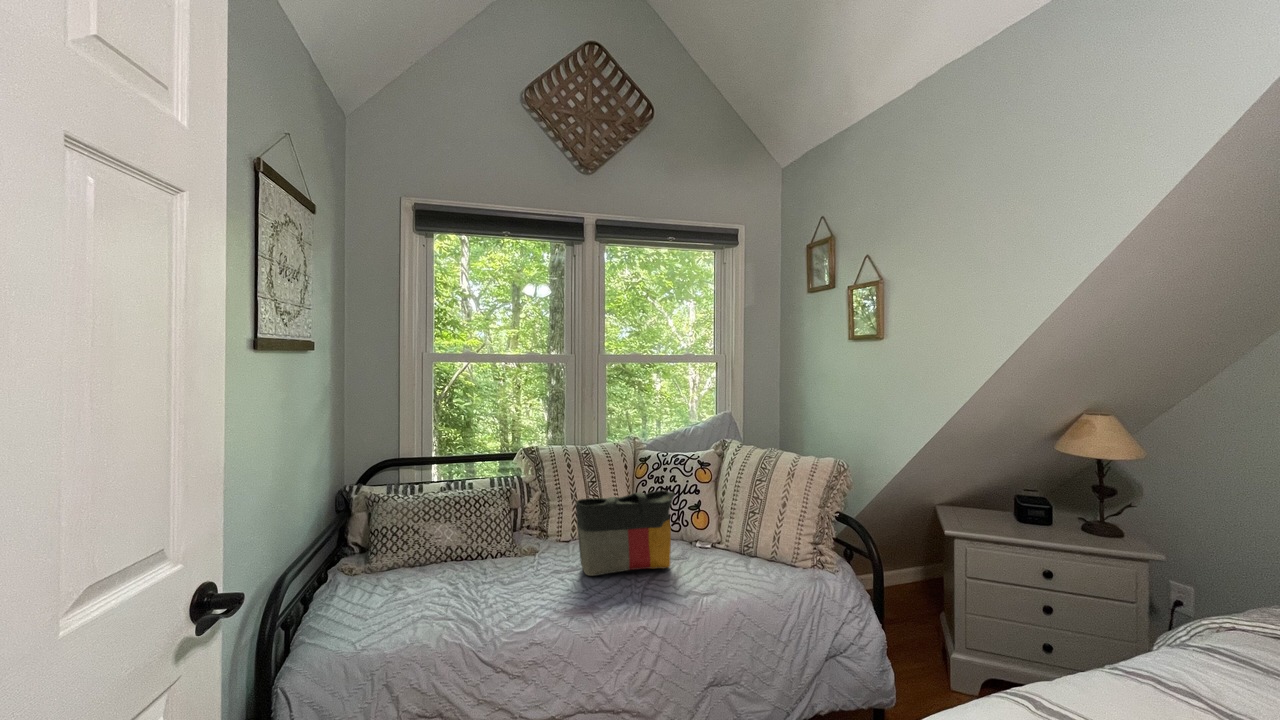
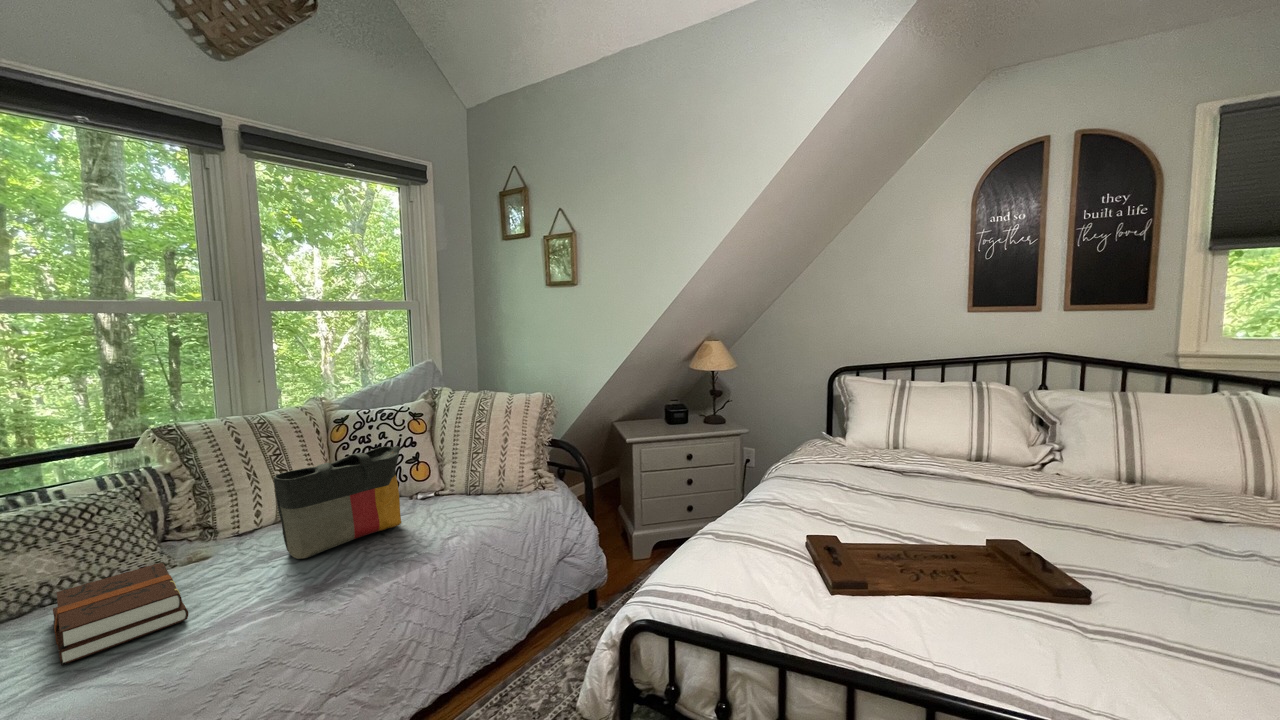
hardback book: none [439,551,509,606] -> present [53,563,188,665]

